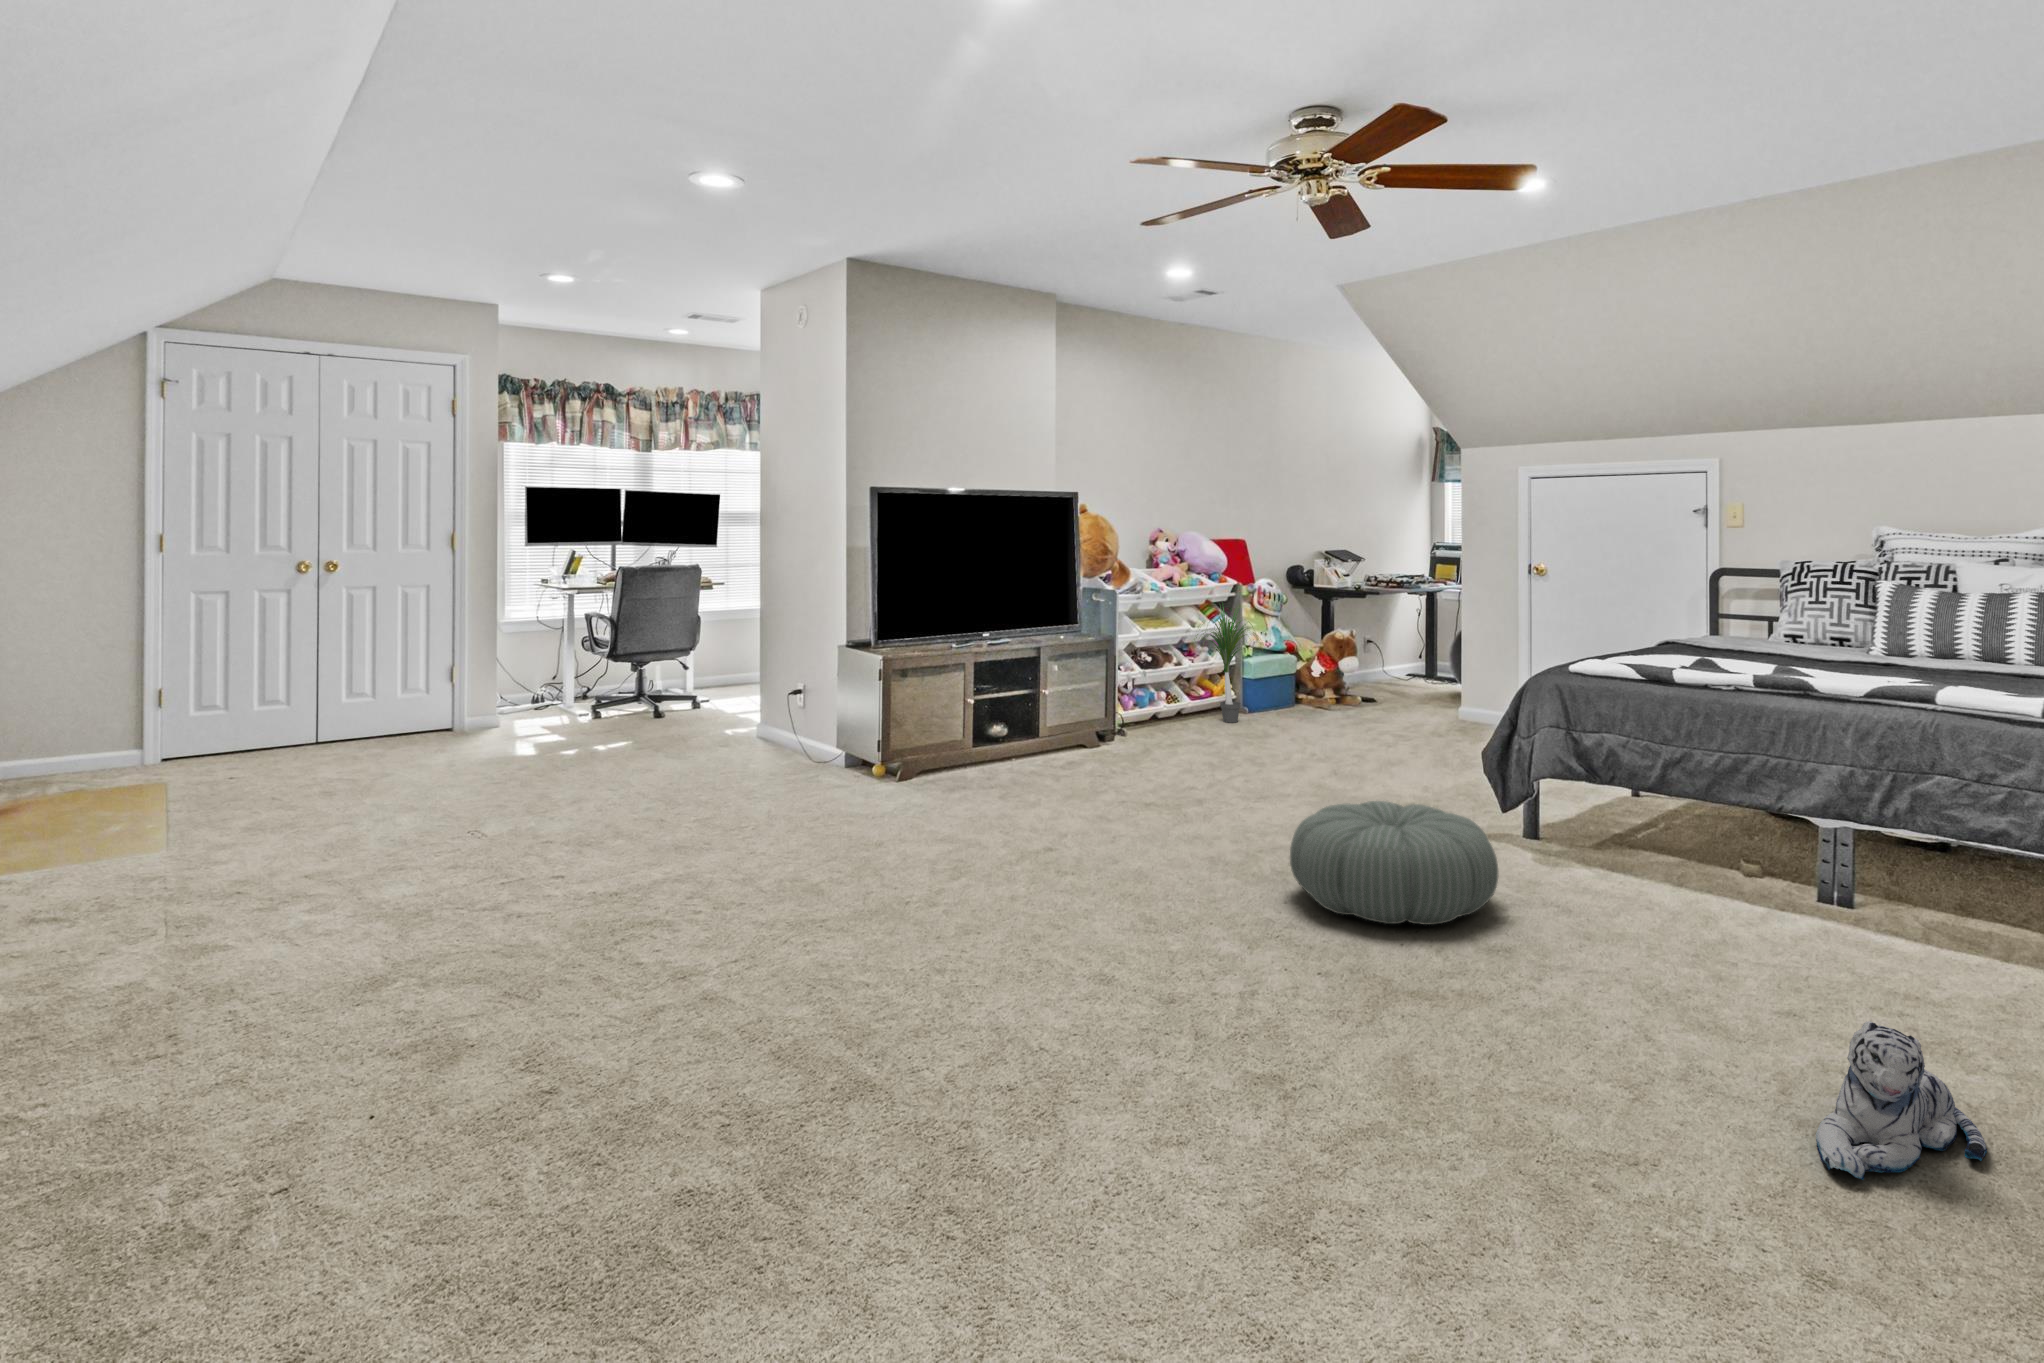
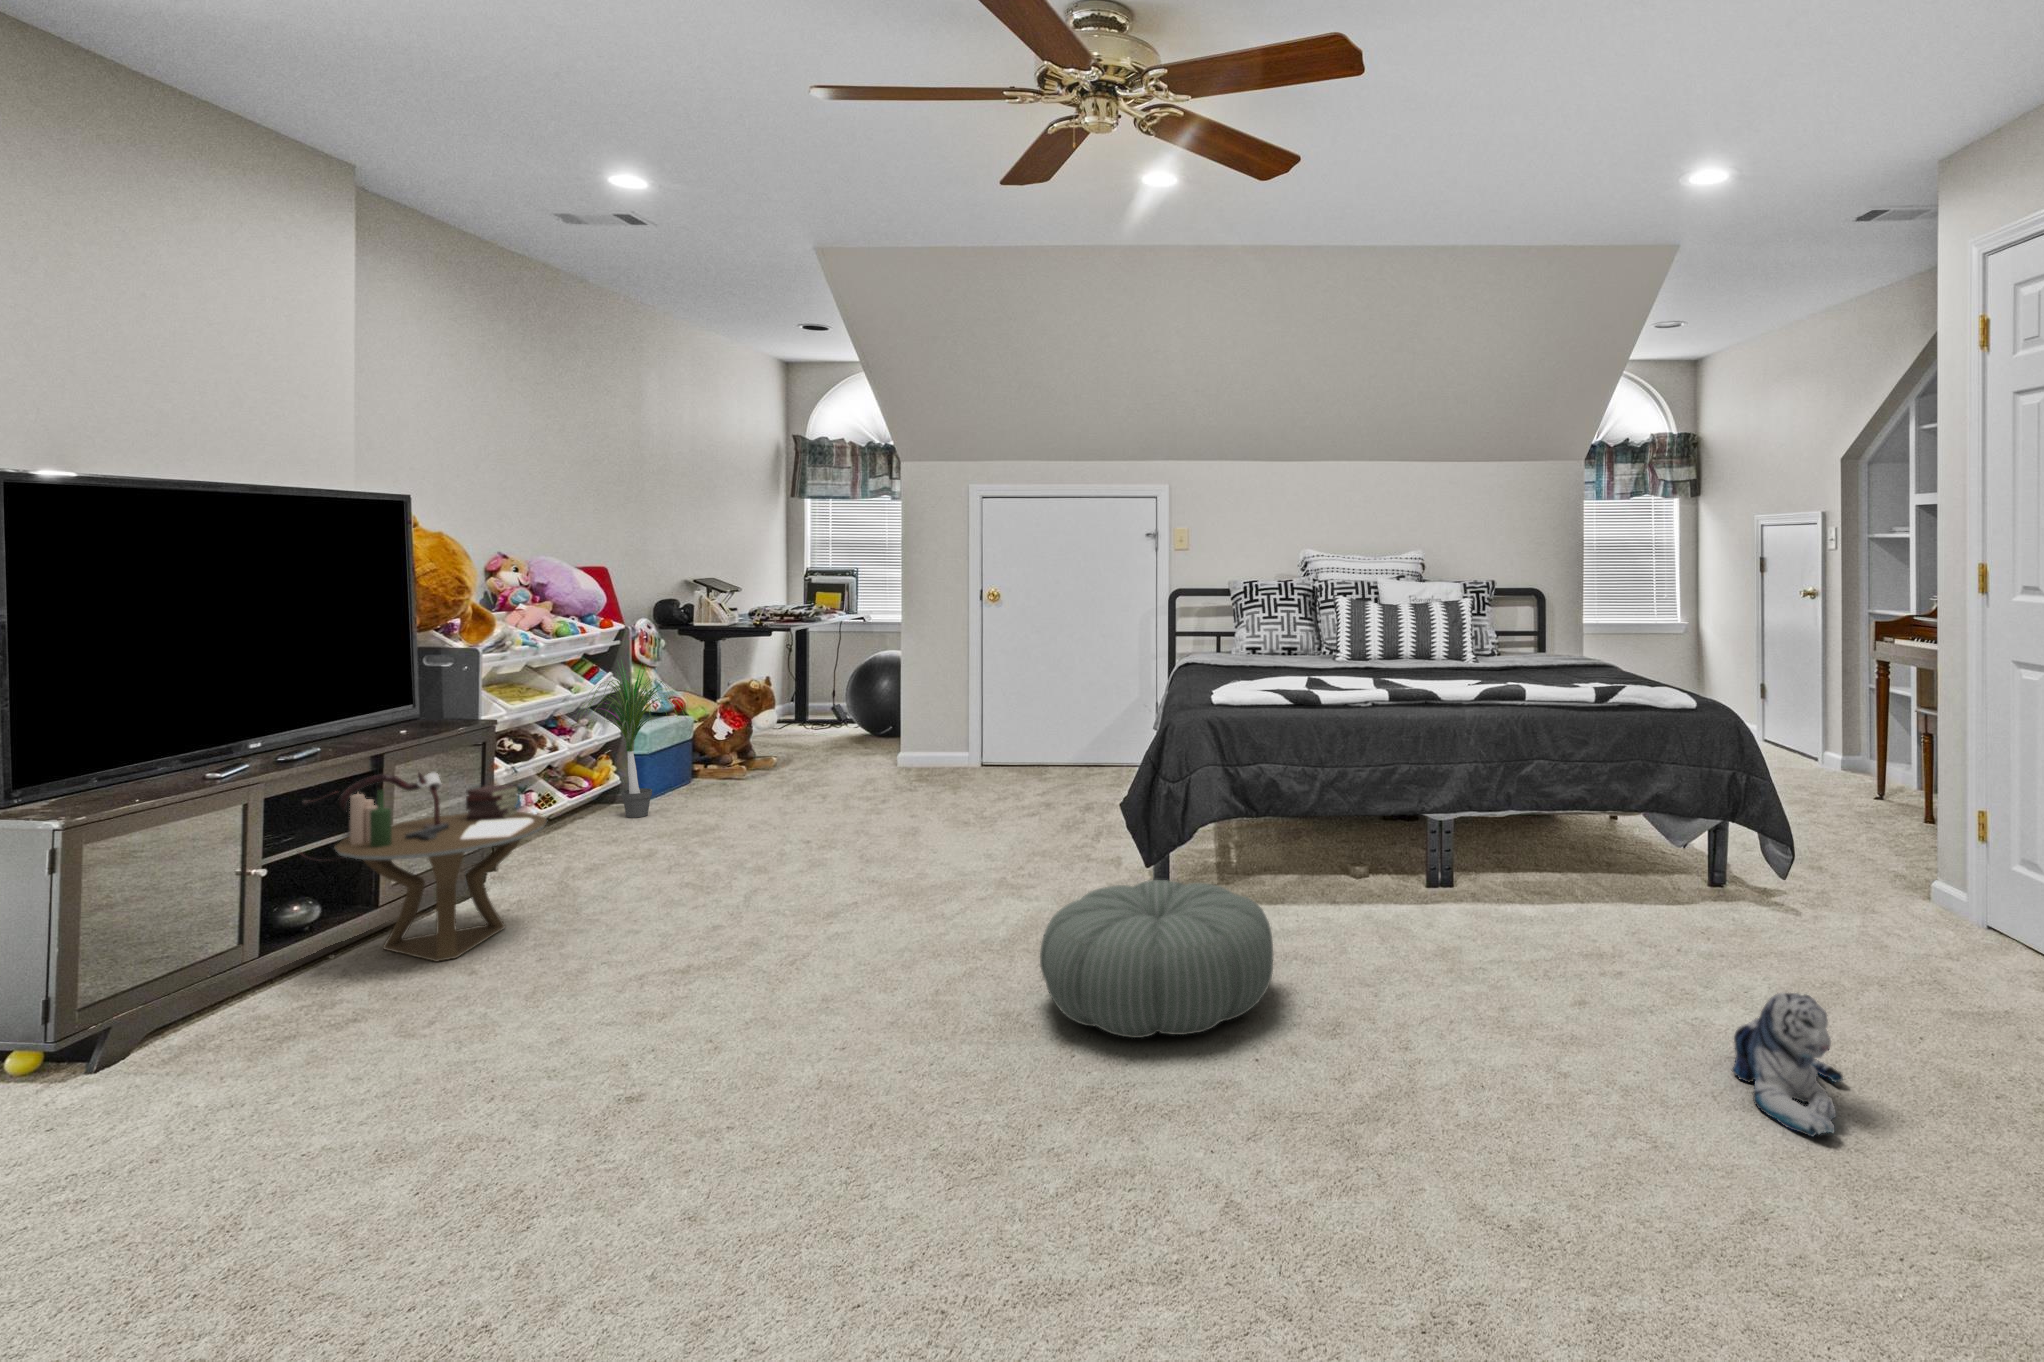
side table: none [978,656,1105,776] -> present [301,773,547,962]

